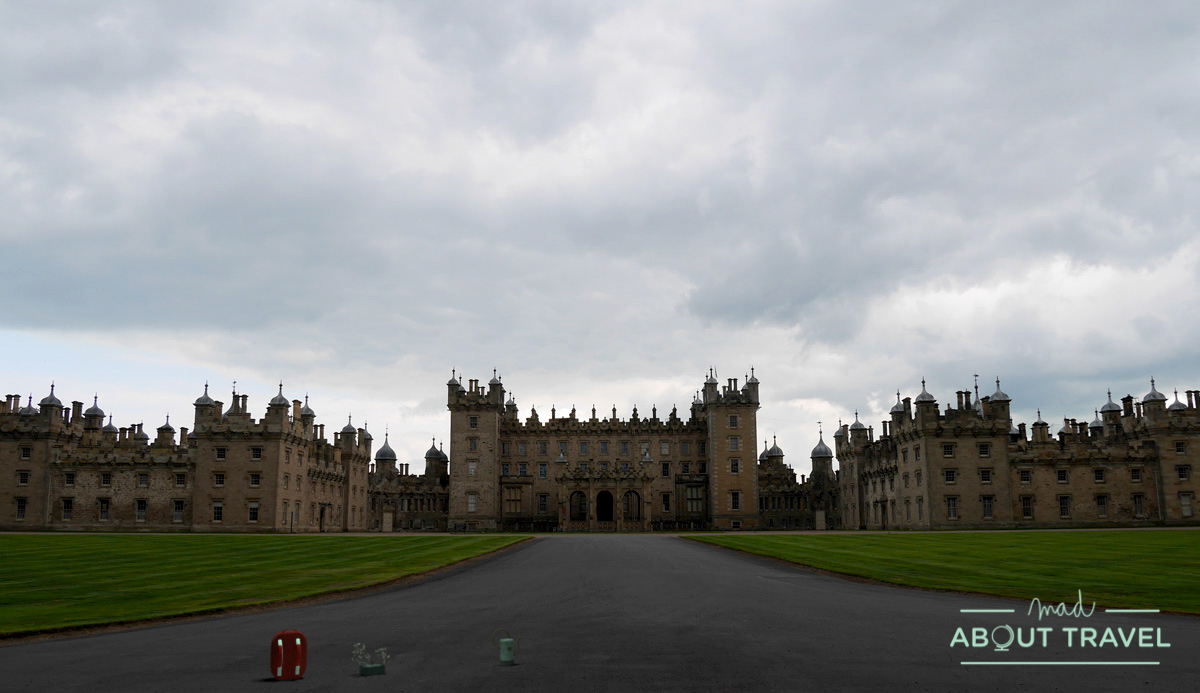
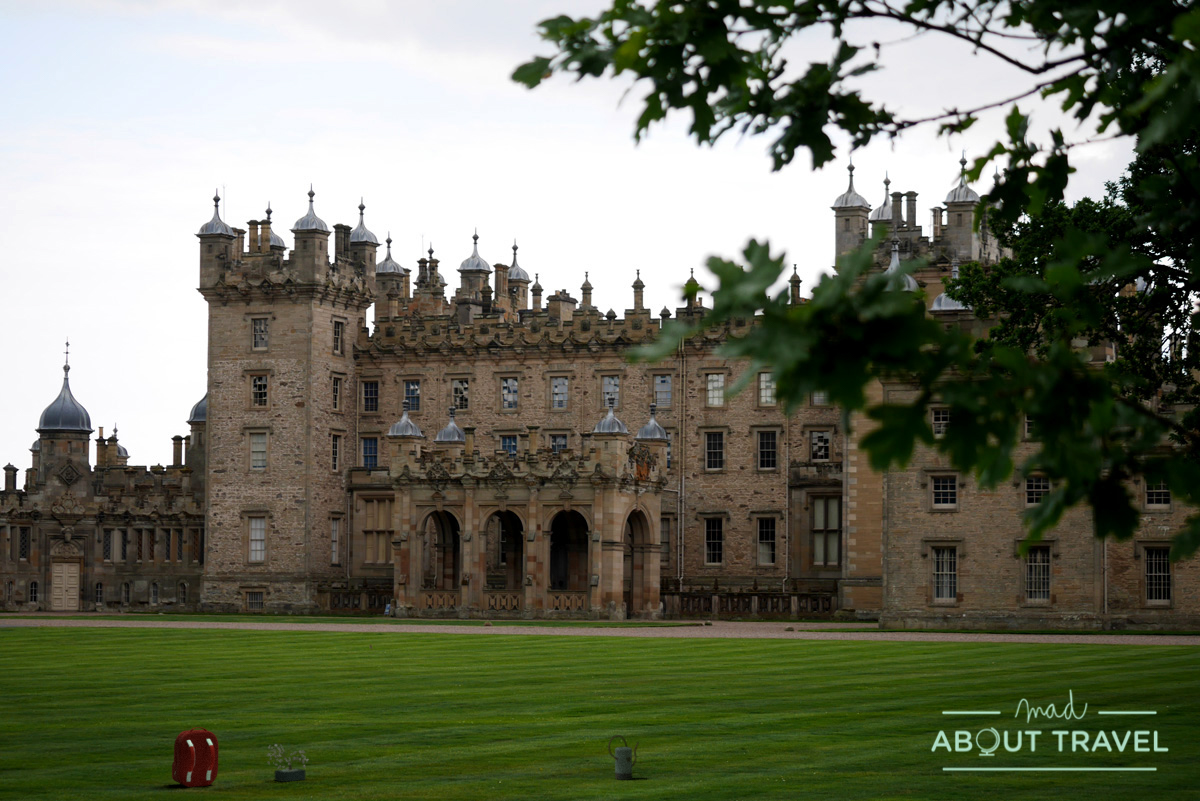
watering can: present [492,628,521,666] -> present [608,735,639,780]

